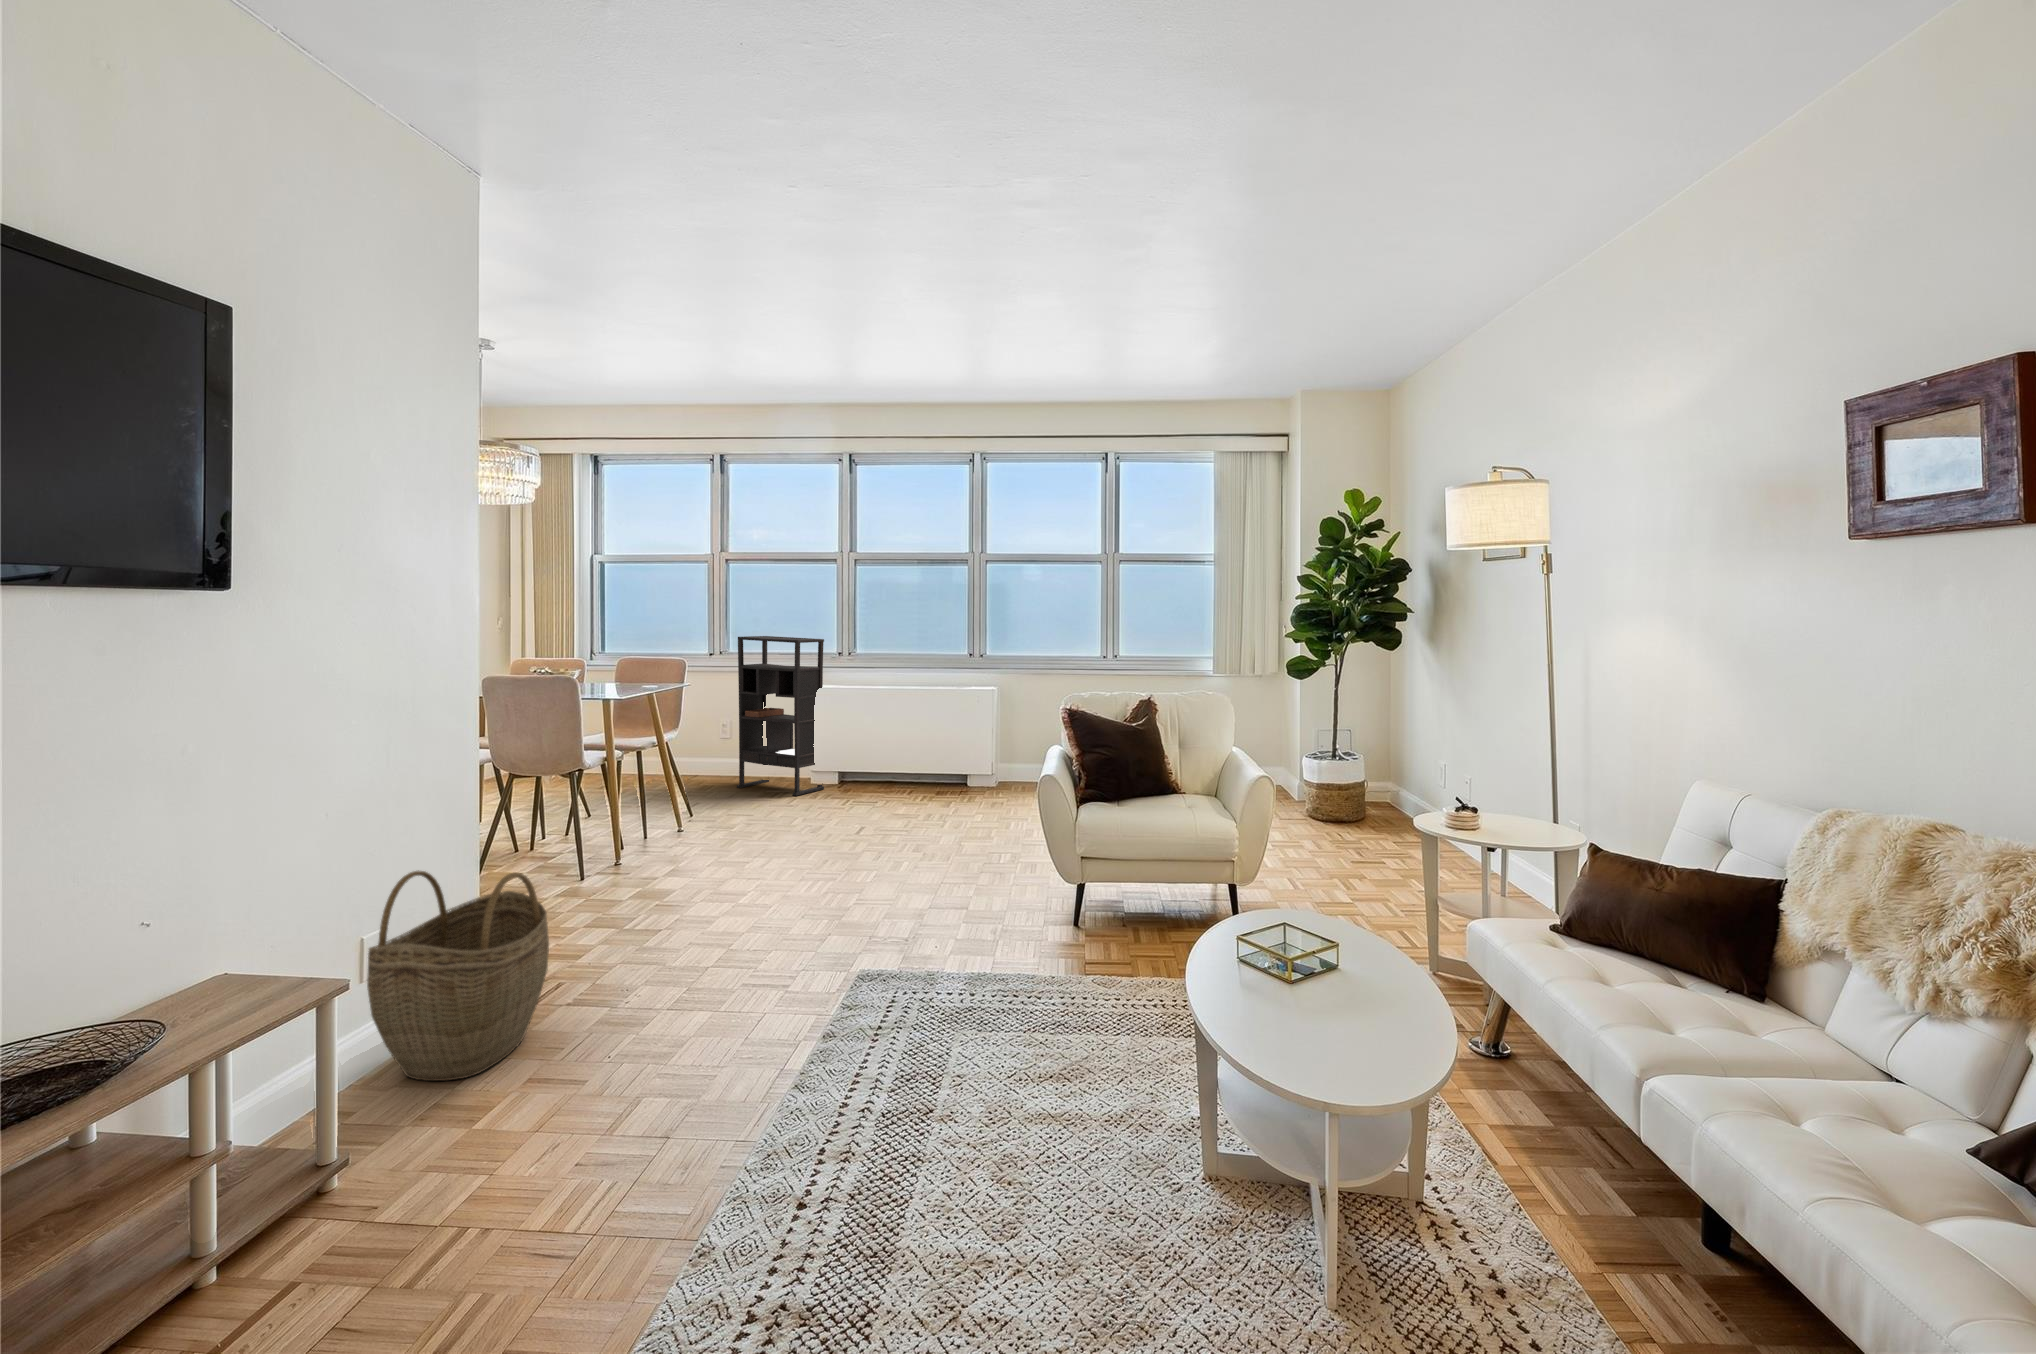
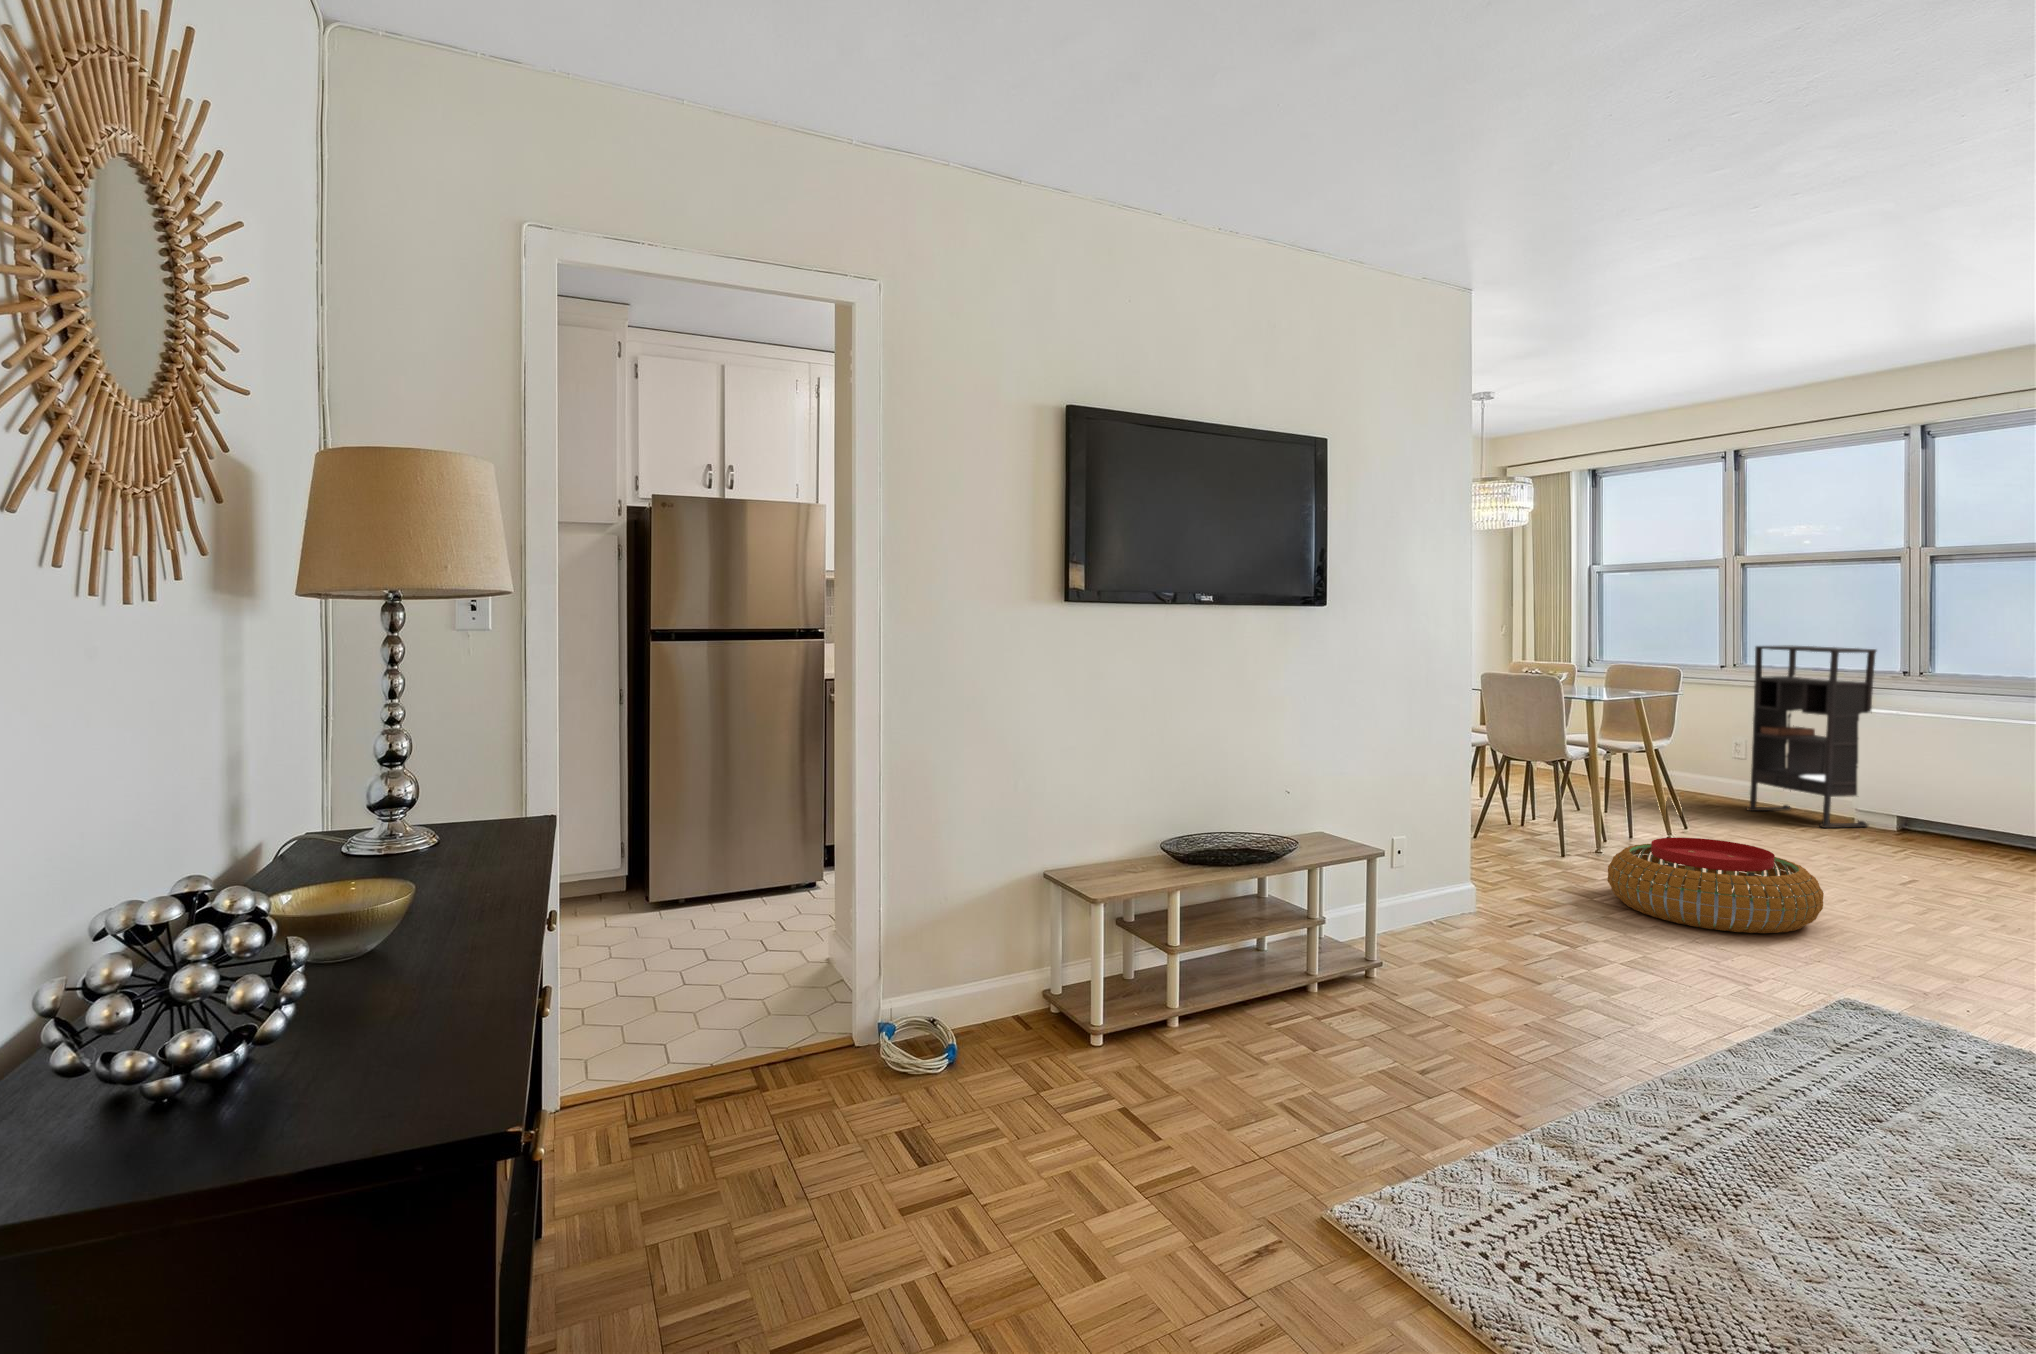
pouf: none [637,839,824,940] -> present [1608,837,1824,933]
woven basket: present [367,870,549,1081] -> none [1396,799,1522,953]

